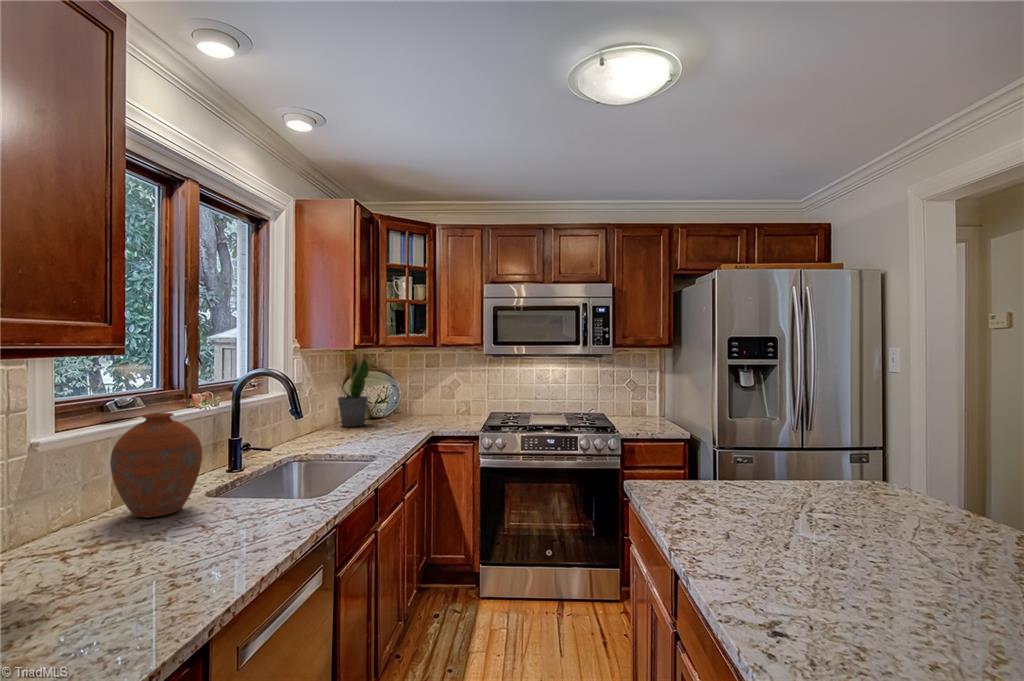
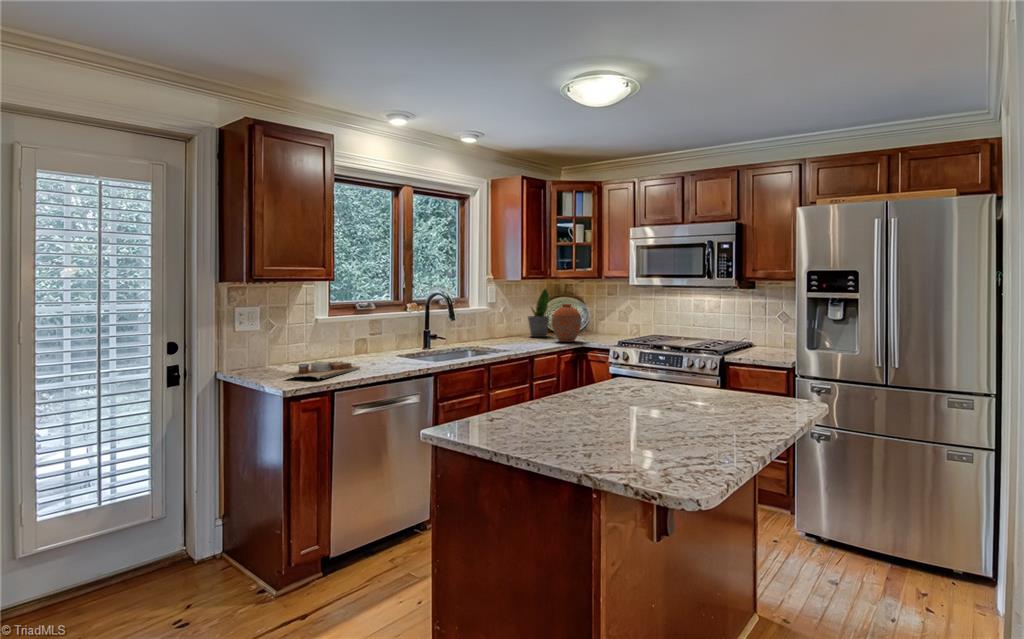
vase: present [110,413,202,517] -> present [552,304,582,342]
cutting board: none [59,535,210,632] -> present [286,361,360,379]

